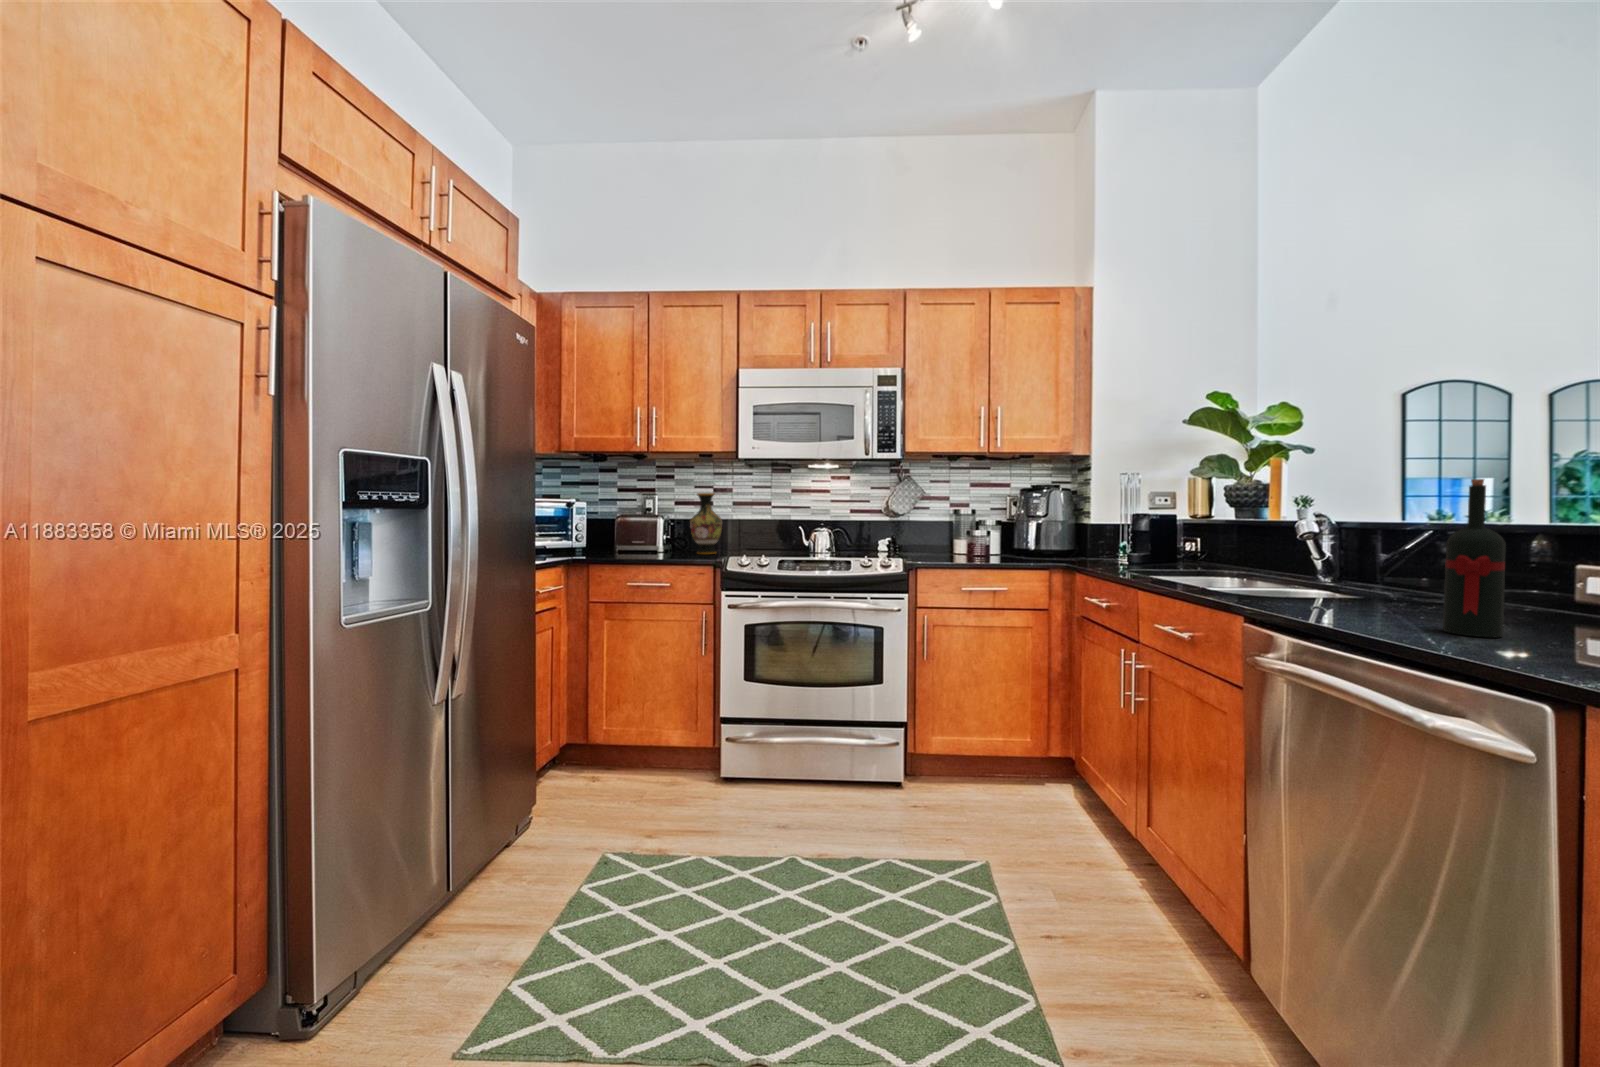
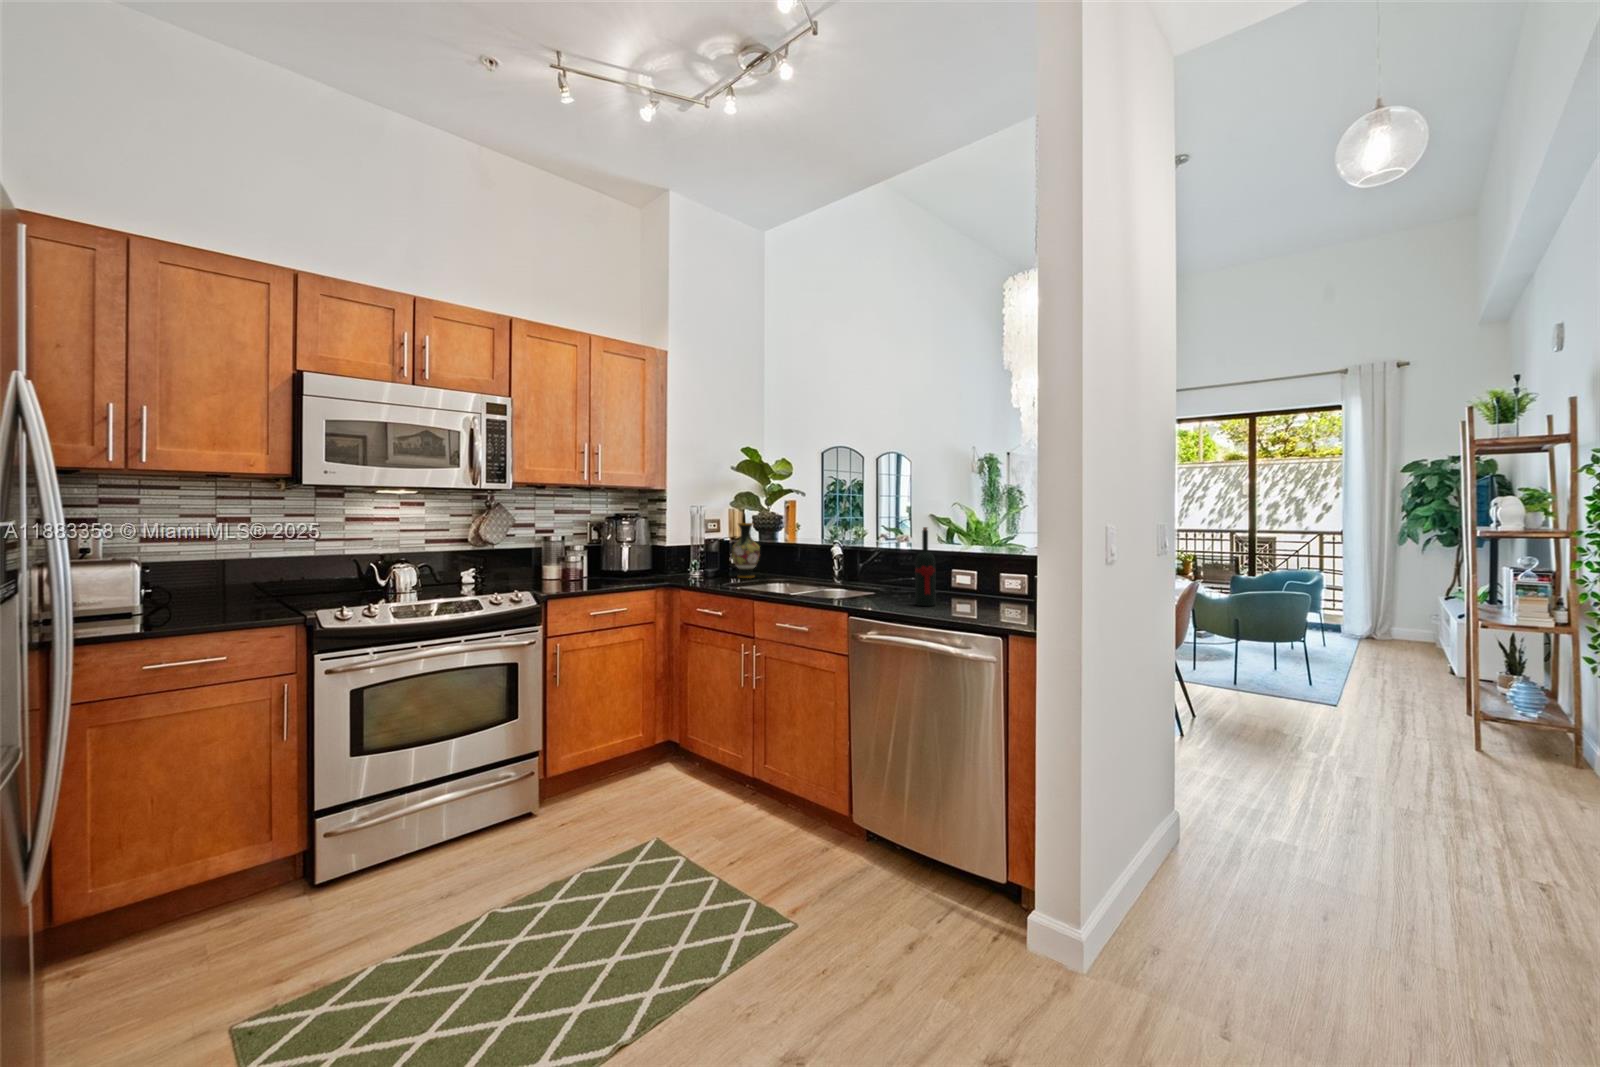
vase: present [690,493,722,554] -> present [732,523,760,578]

